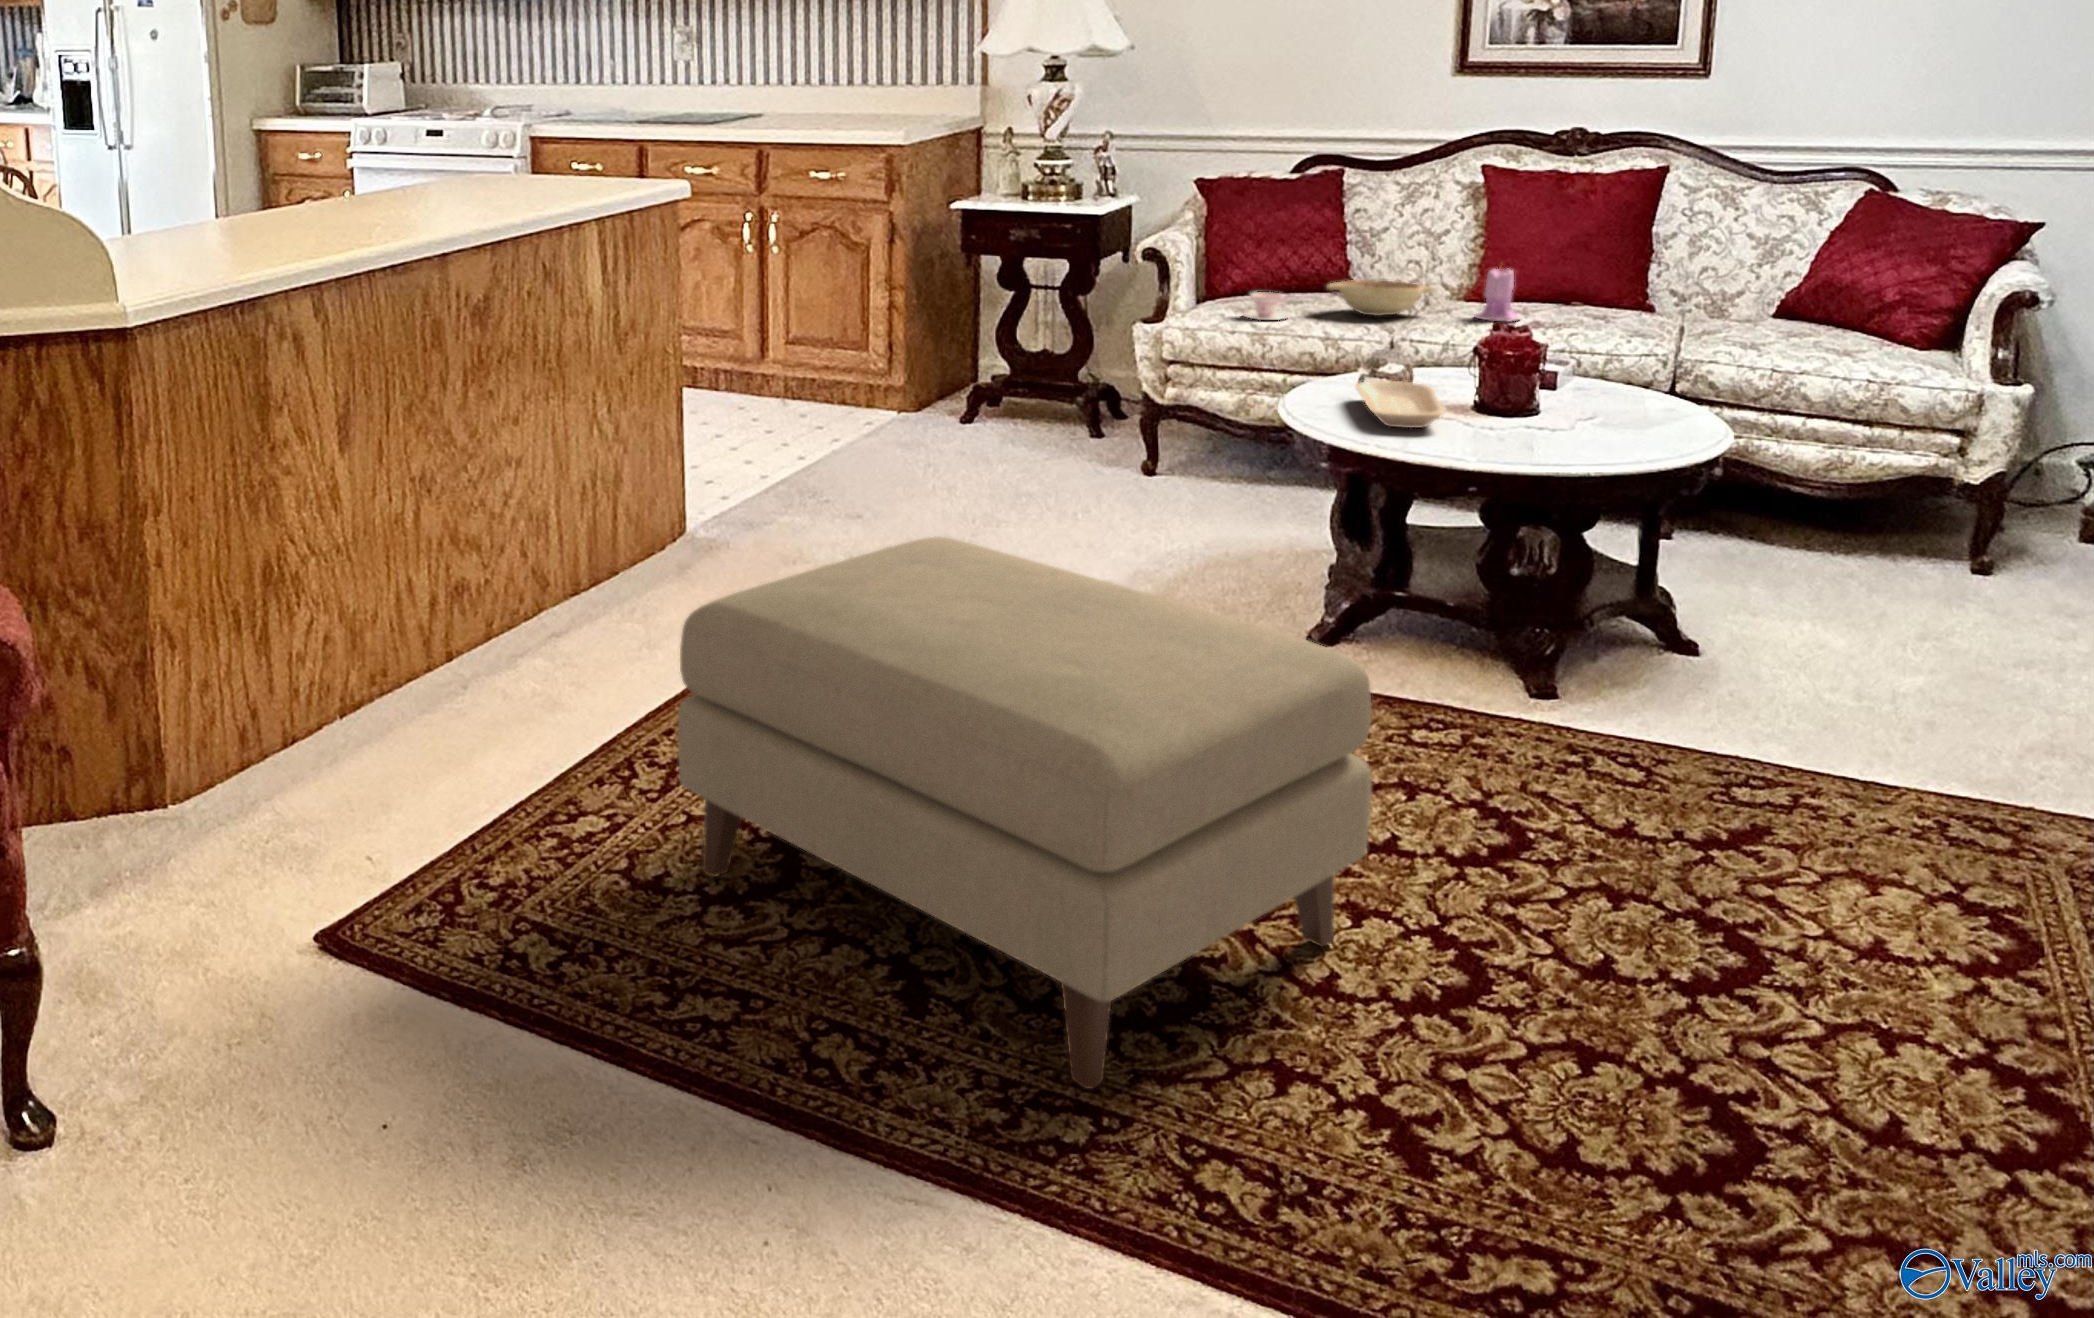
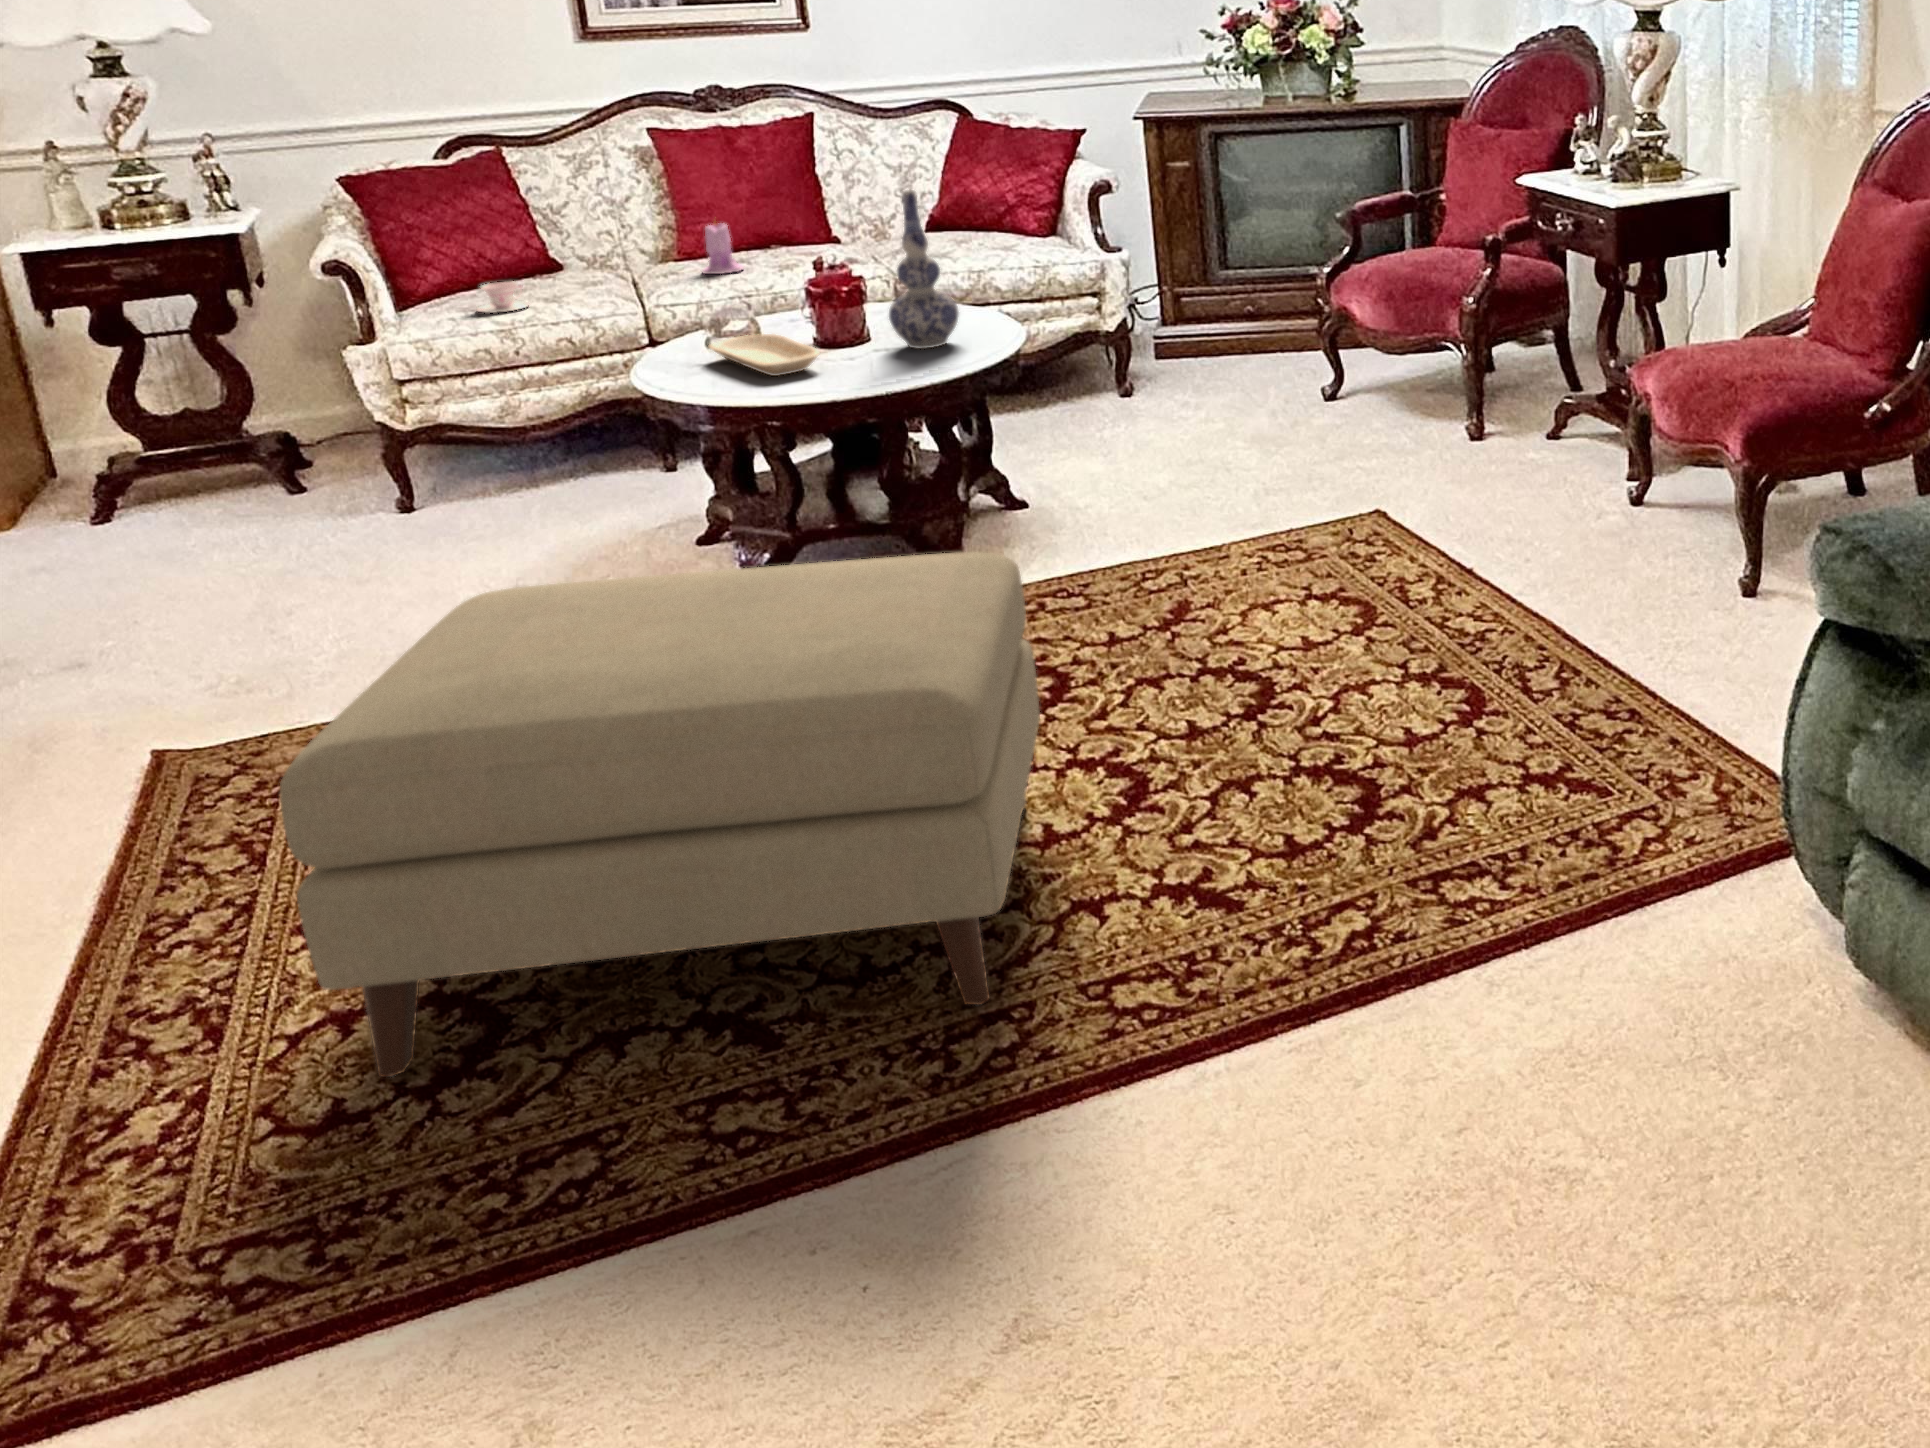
vase: none [1545,256,1633,437] -> present [889,190,959,349]
decorative bowl: present [1327,280,1436,316] -> none [556,250,662,289]

